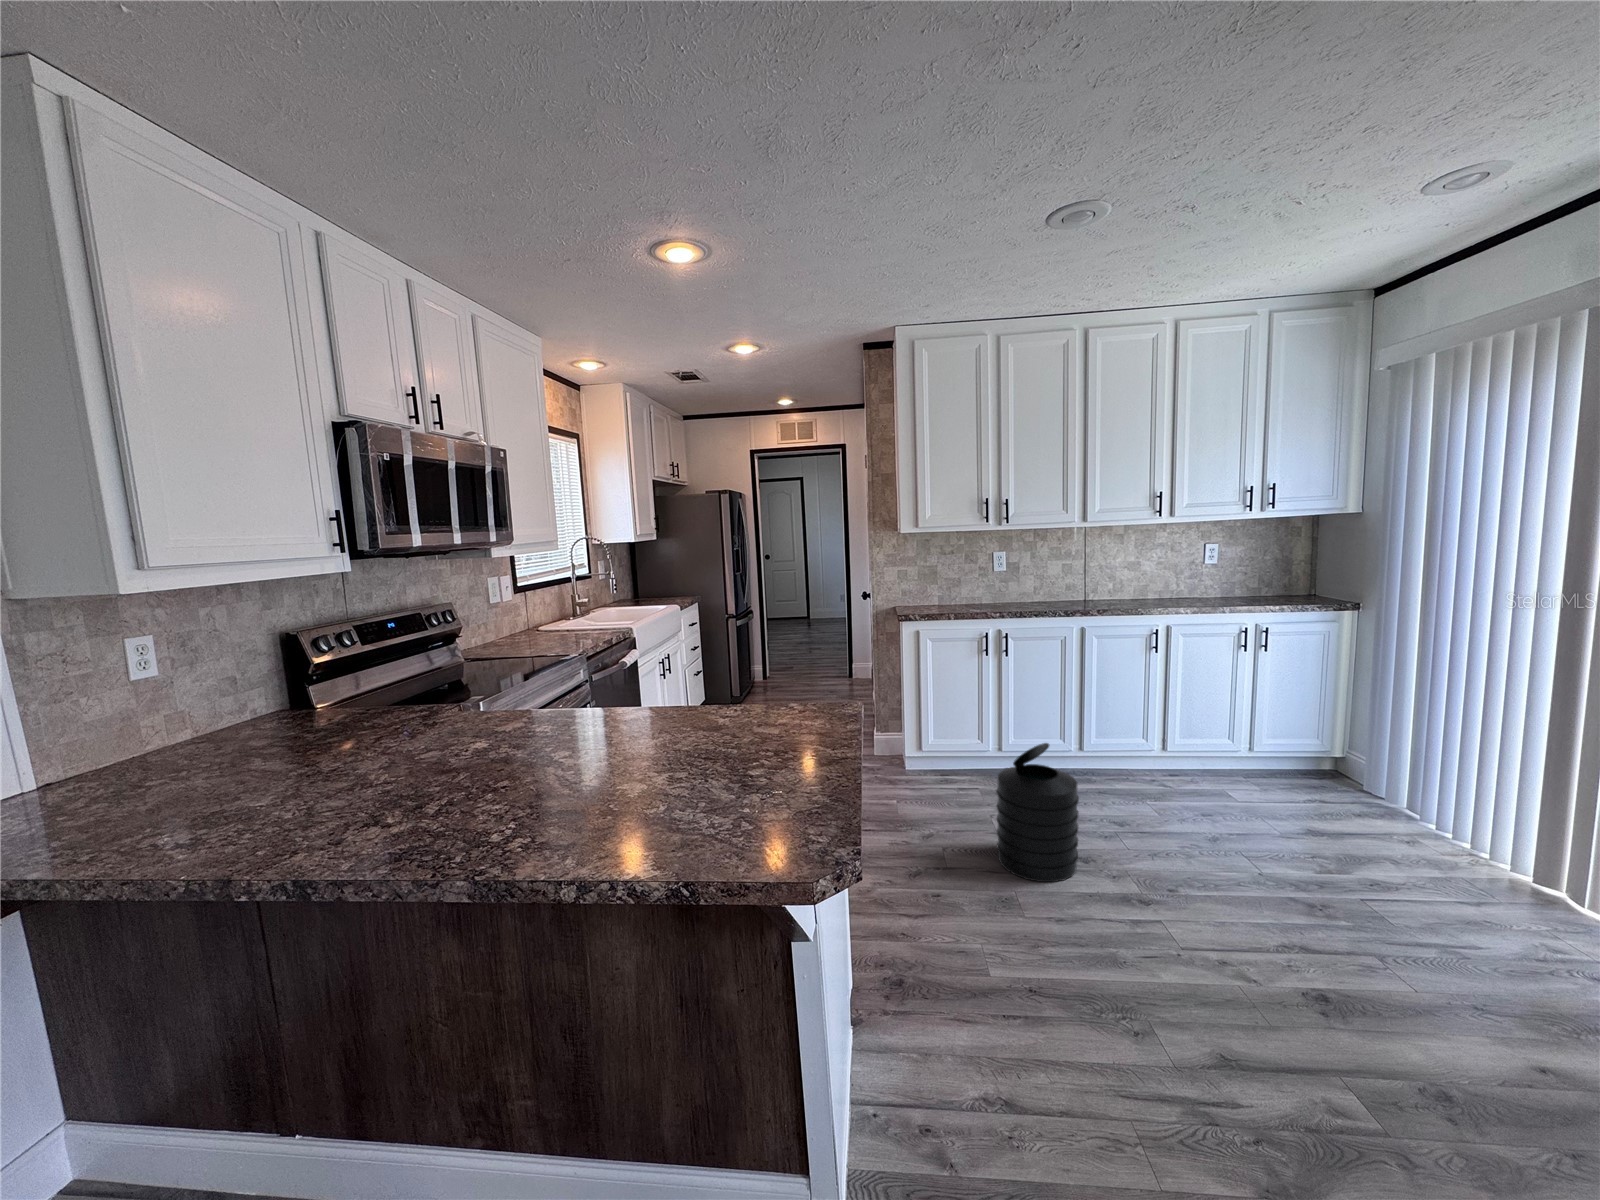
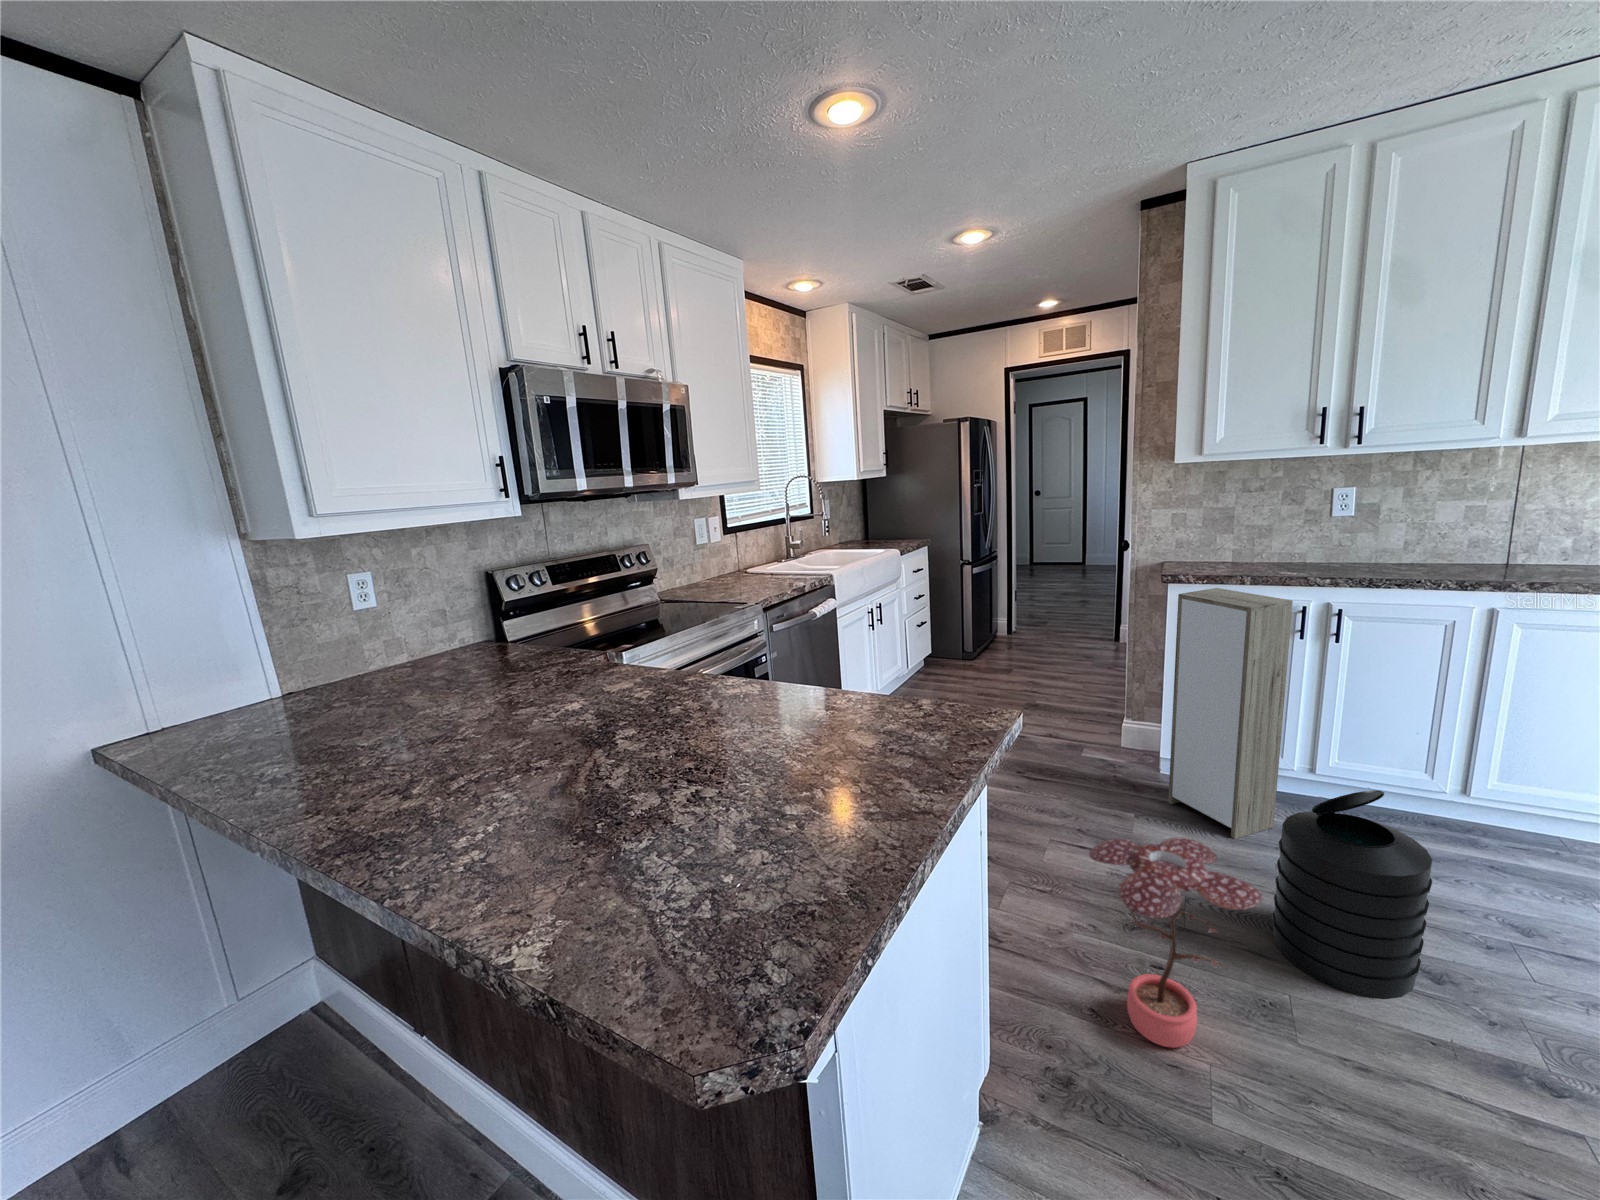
storage cabinet: none [912,622,984,805] -> present [1168,588,1293,839]
potted plant: none [892,792,1002,944] -> present [1089,838,1262,1048]

